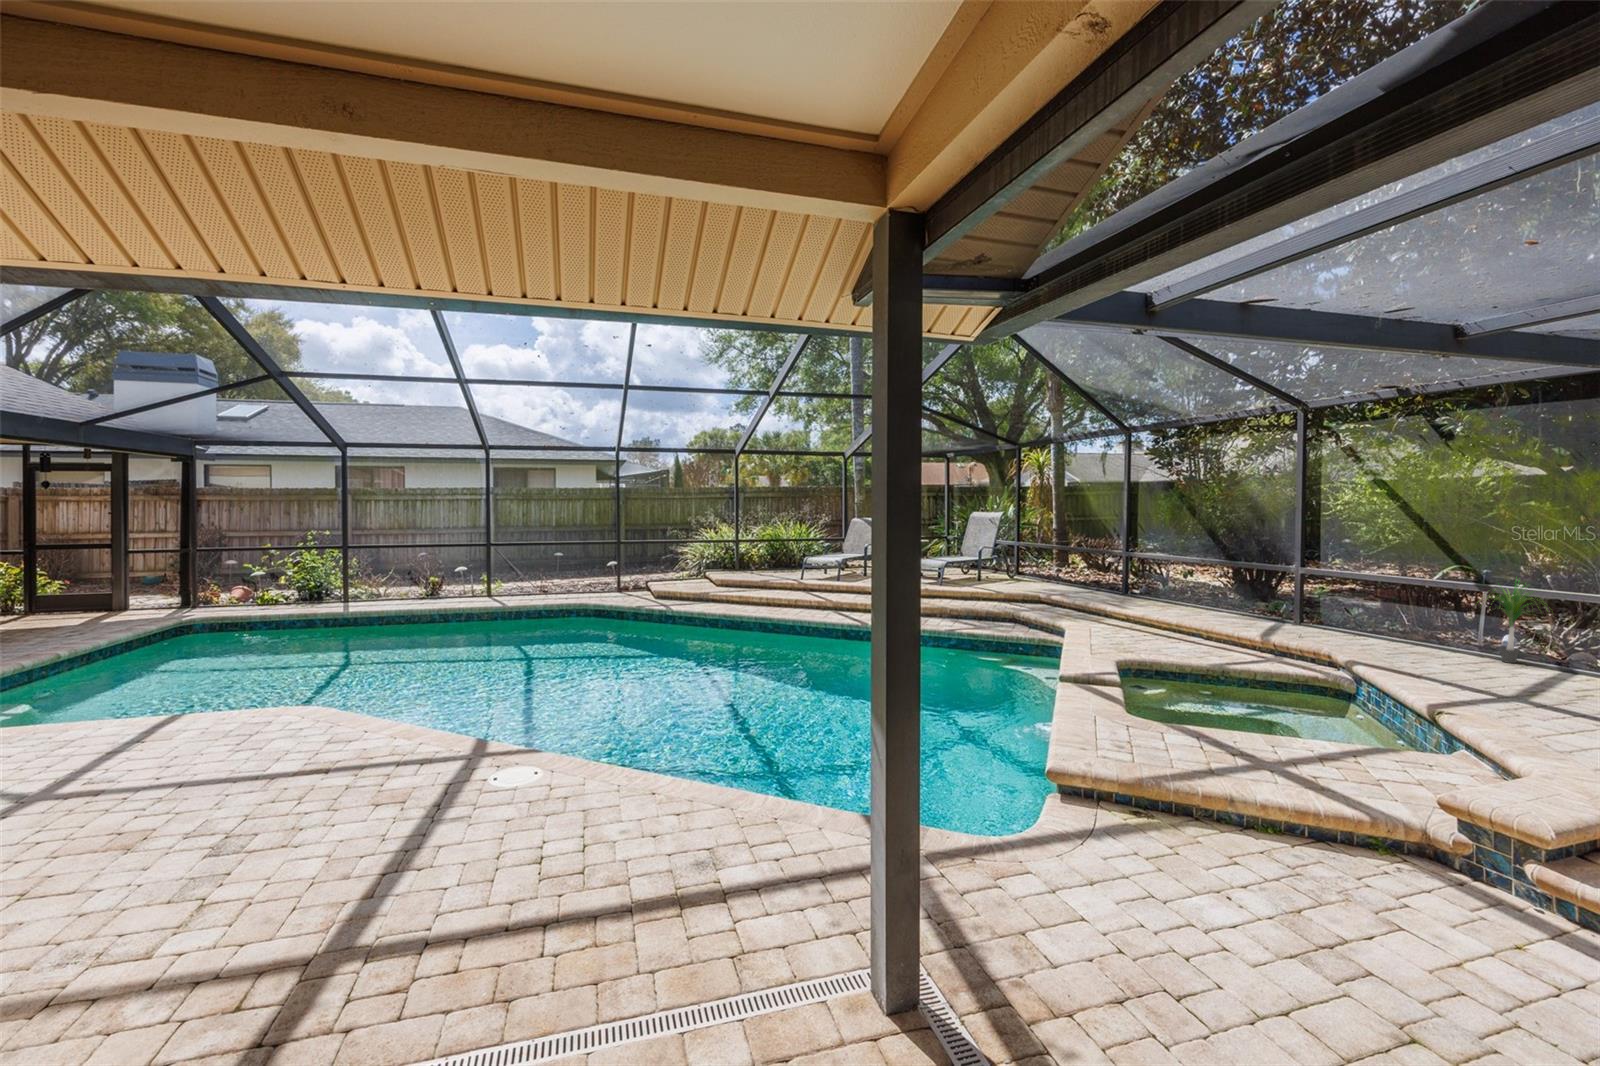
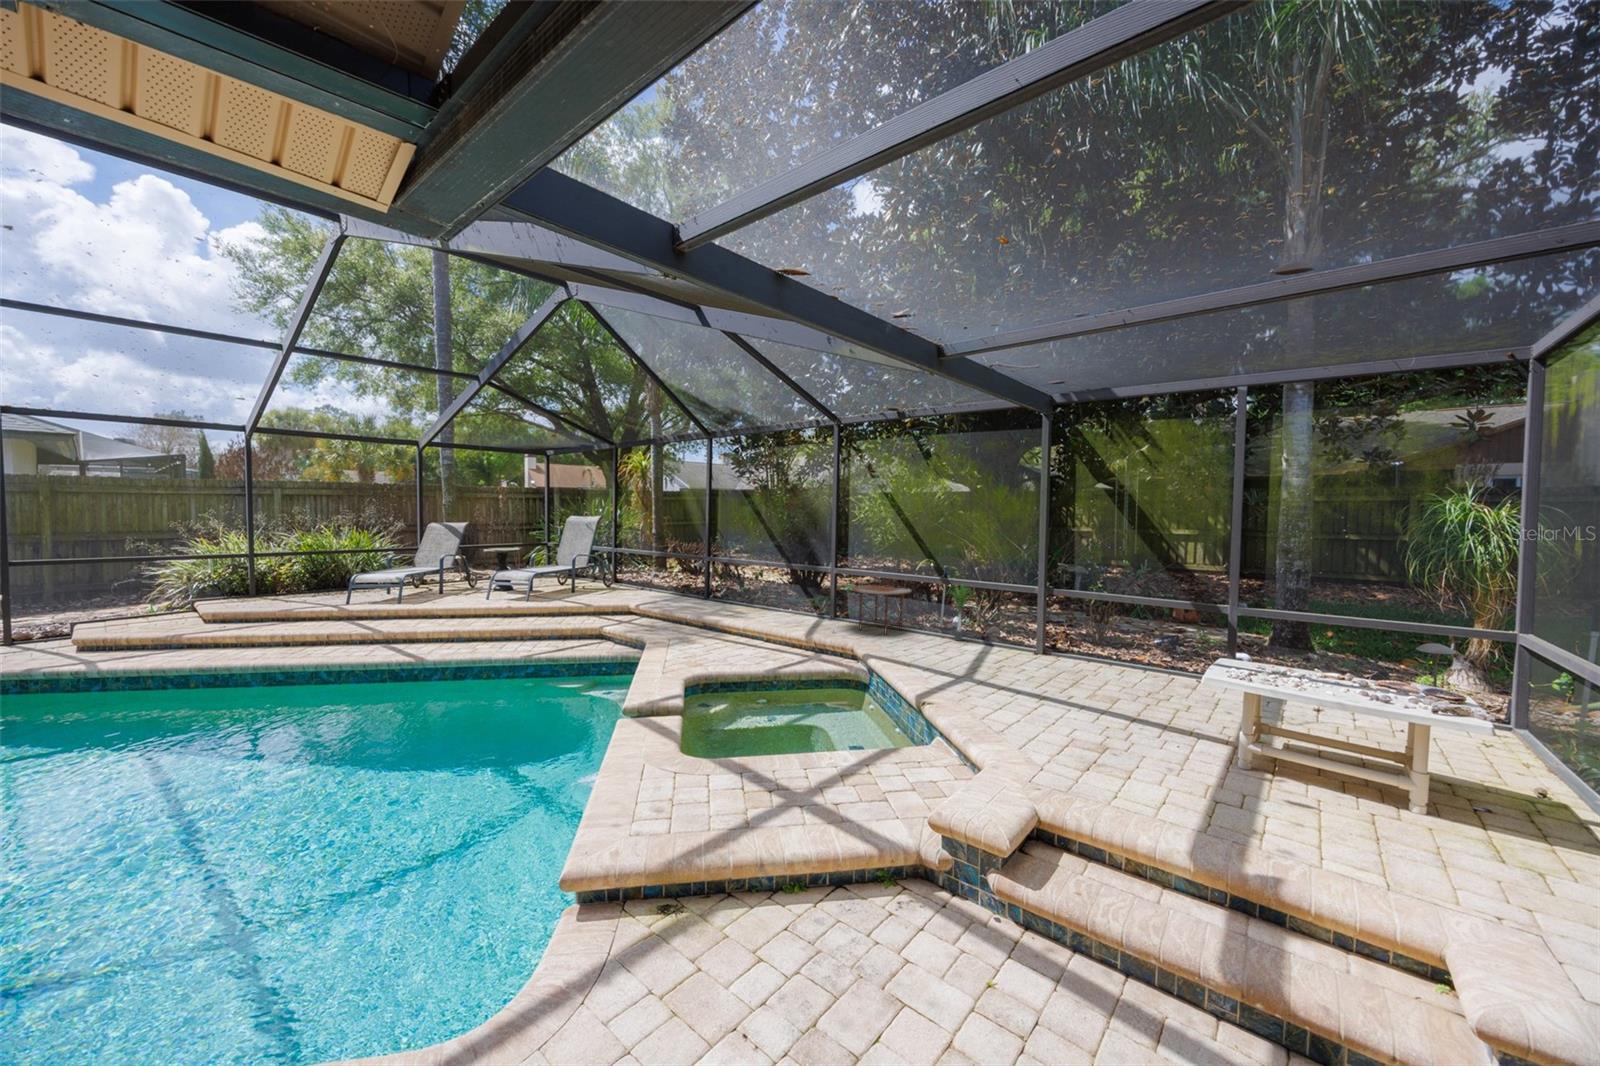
side table: none [1327,585,1426,646] -> present [852,585,911,634]

